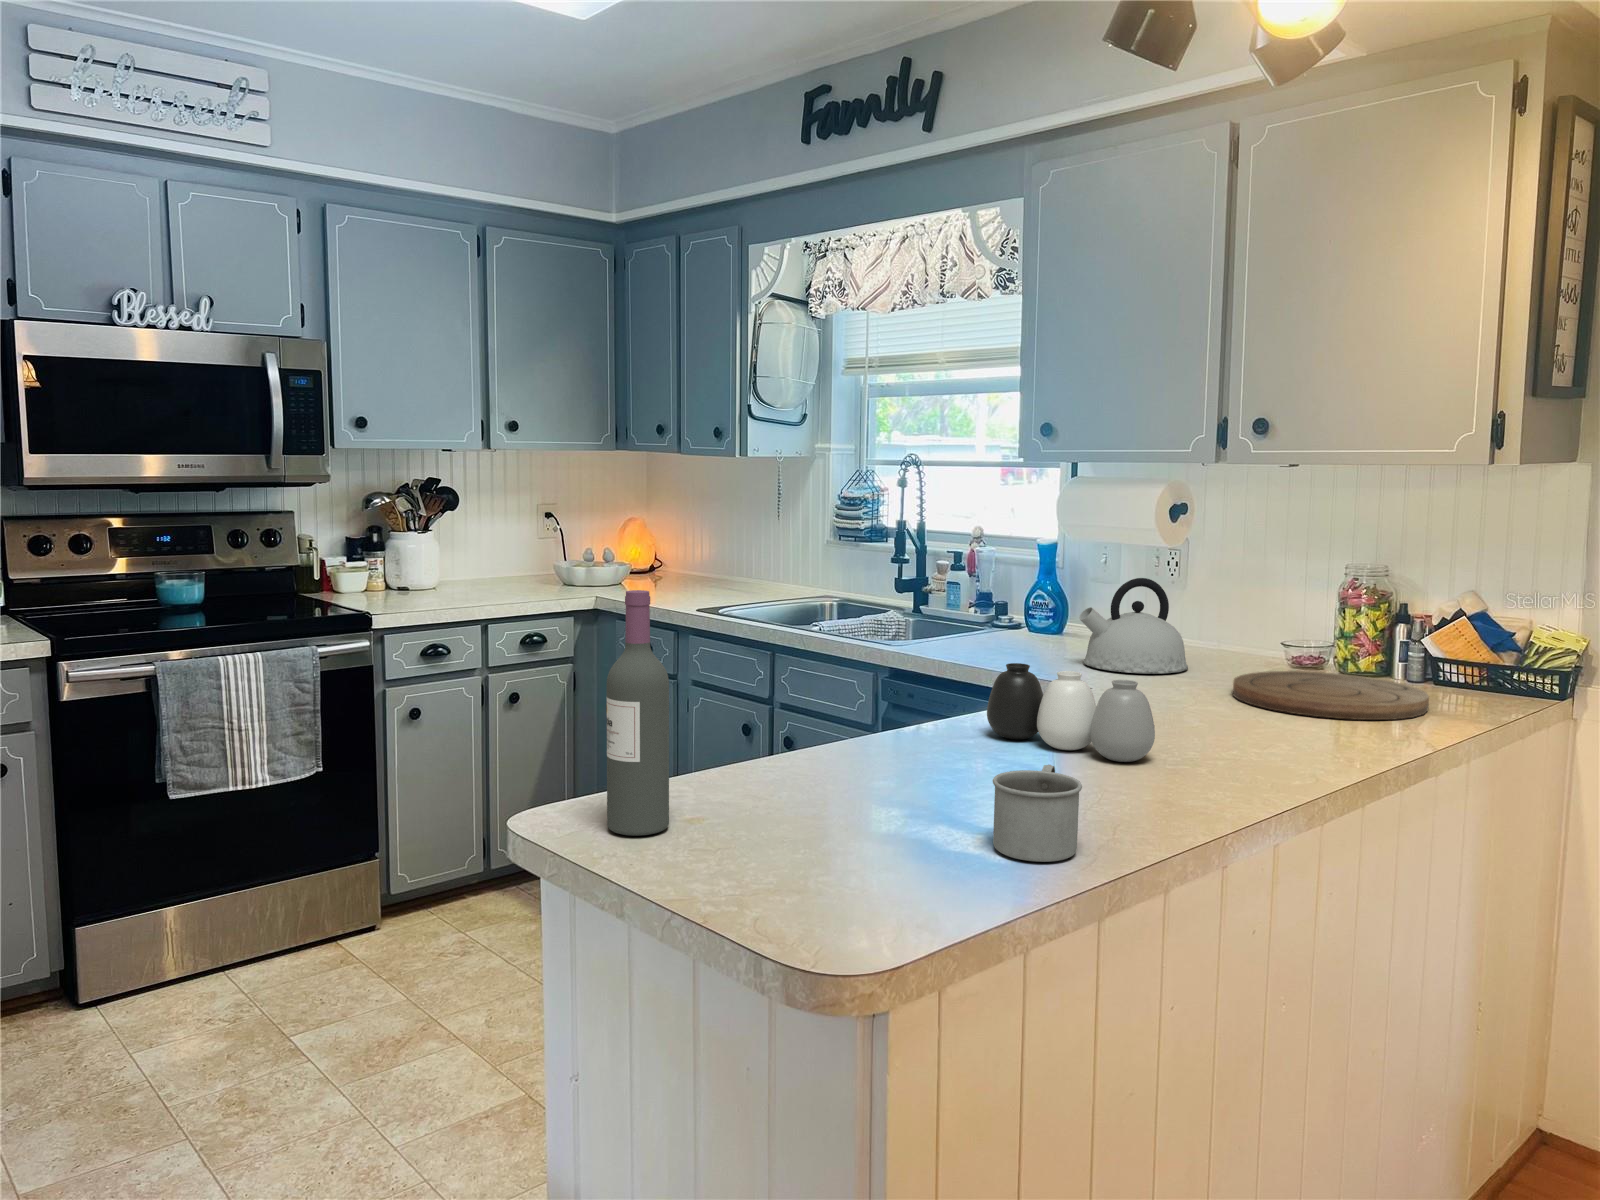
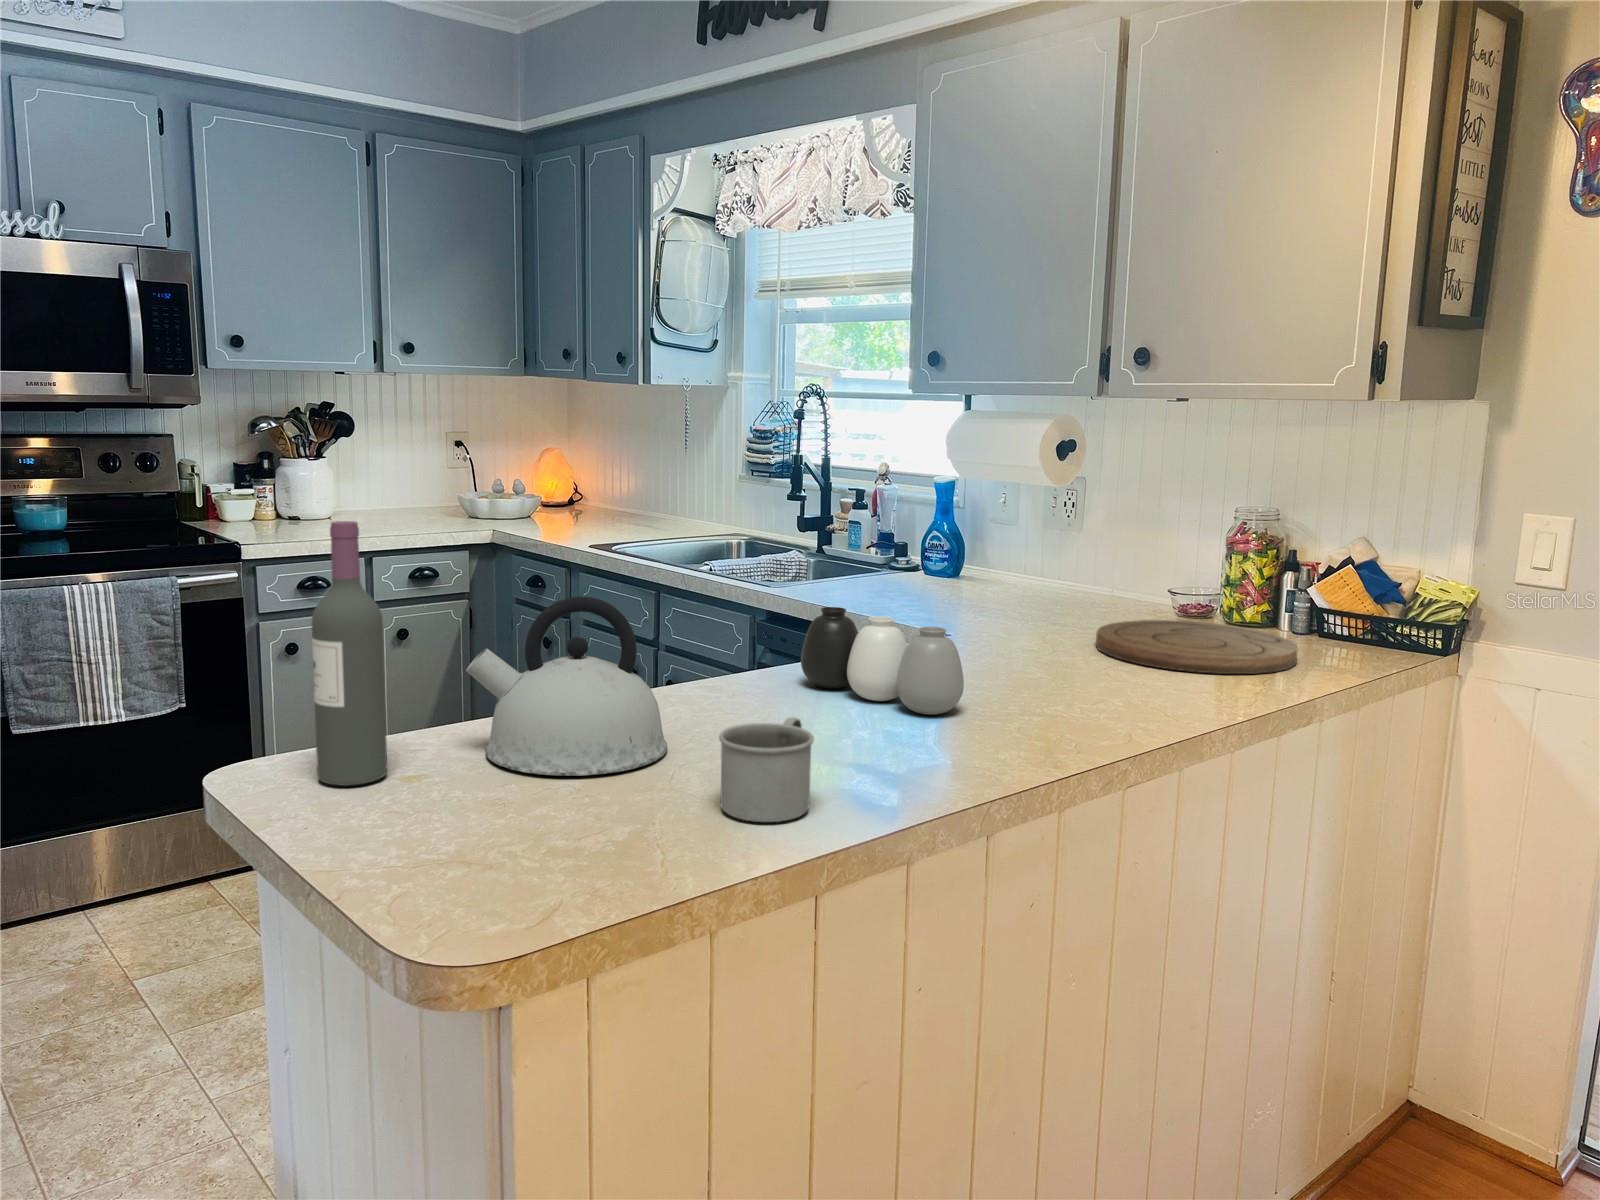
kettle: present [1079,578,1188,674] -> present [466,596,667,776]

